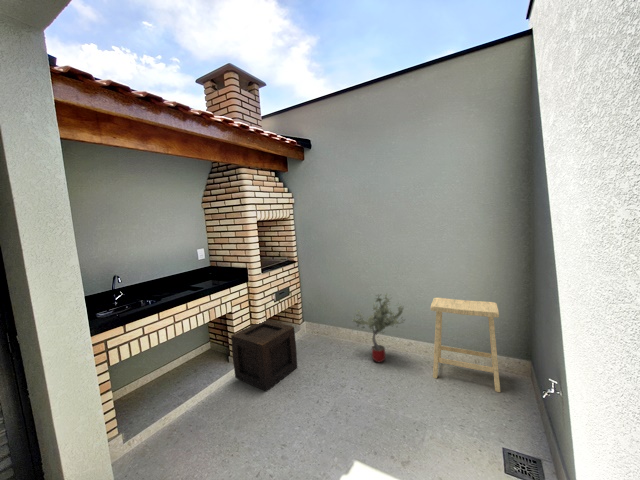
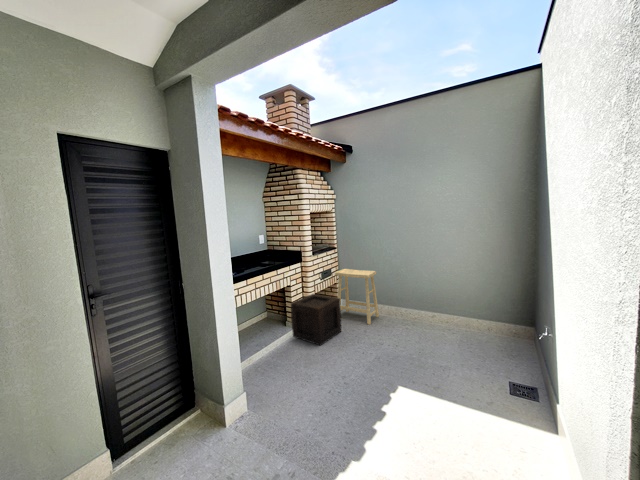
potted tree: present [353,294,404,362] -> none [385,273,432,330]
stool: present [431,298,500,392] -> present [335,269,379,325]

